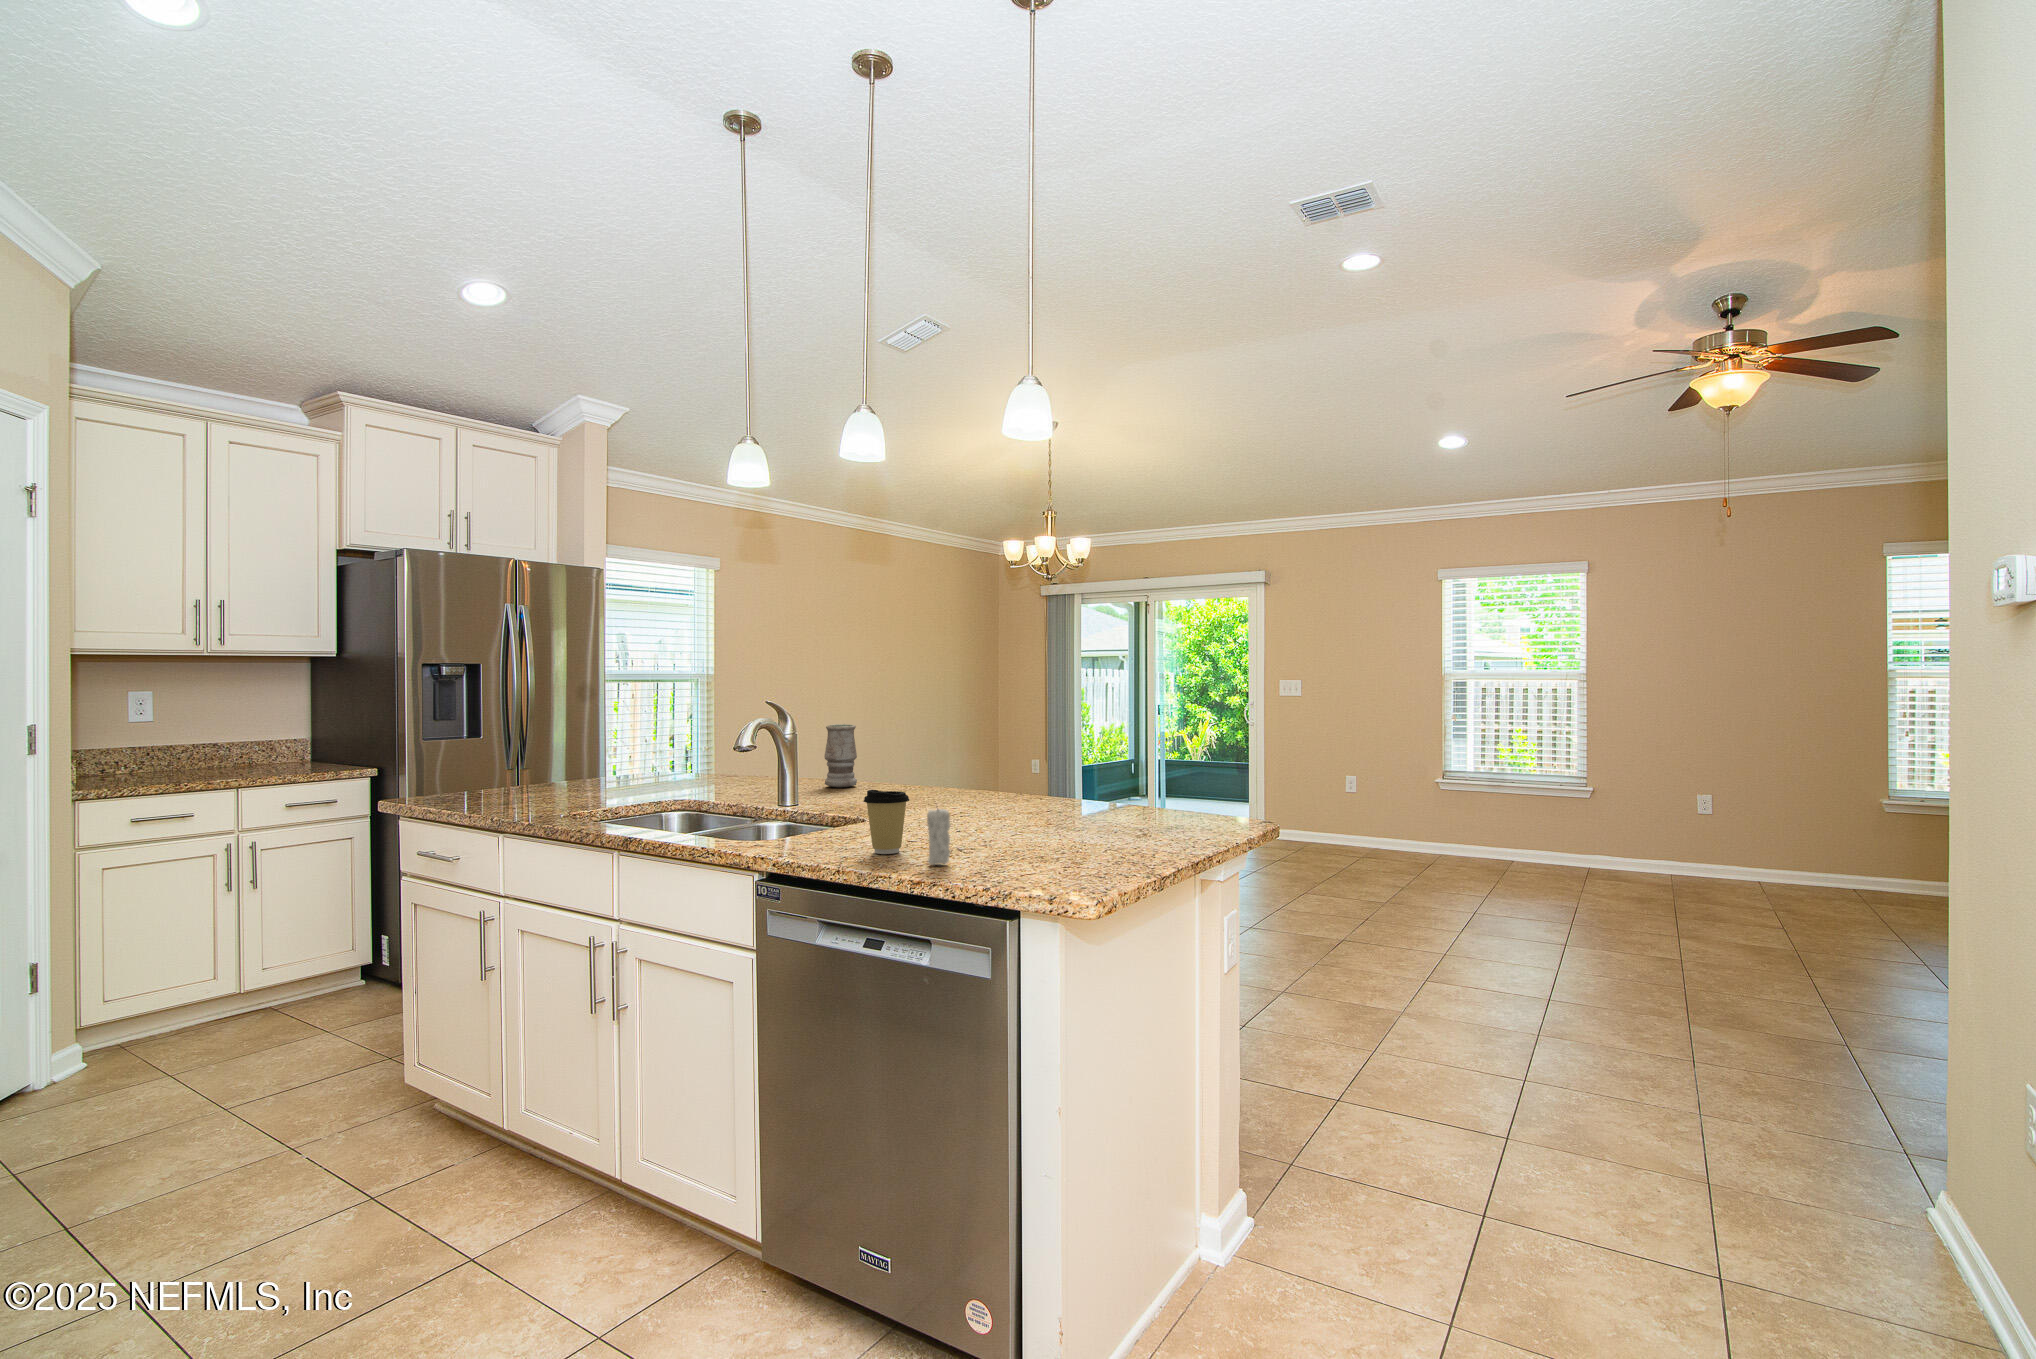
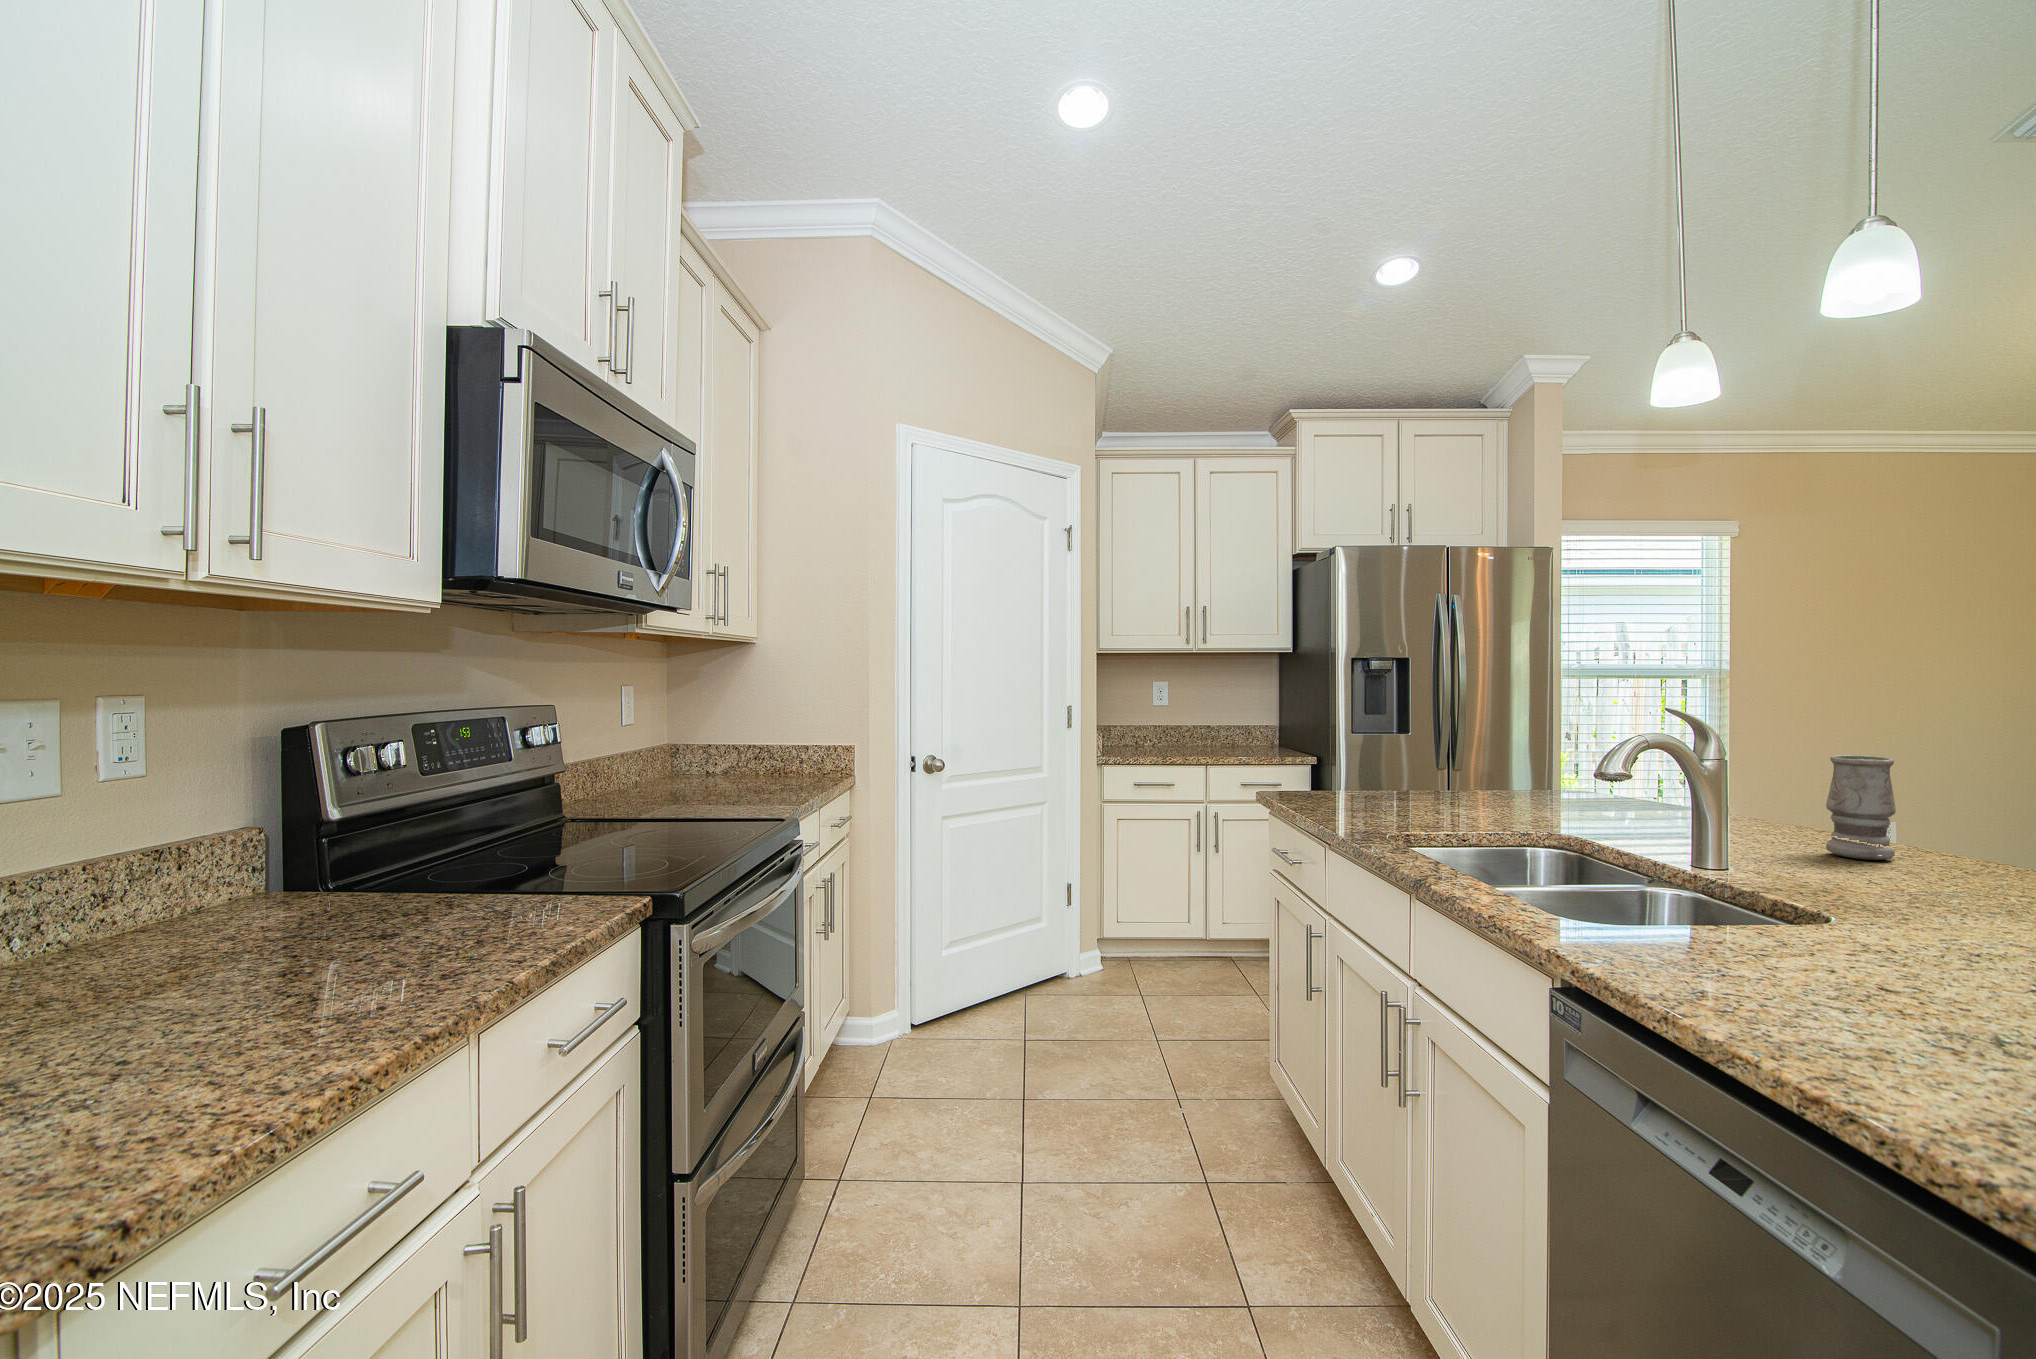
coffee cup: present [864,790,909,854] -> none [1750,881,1863,1012]
candle: present [927,809,950,865] -> none [1869,926,1938,1074]

